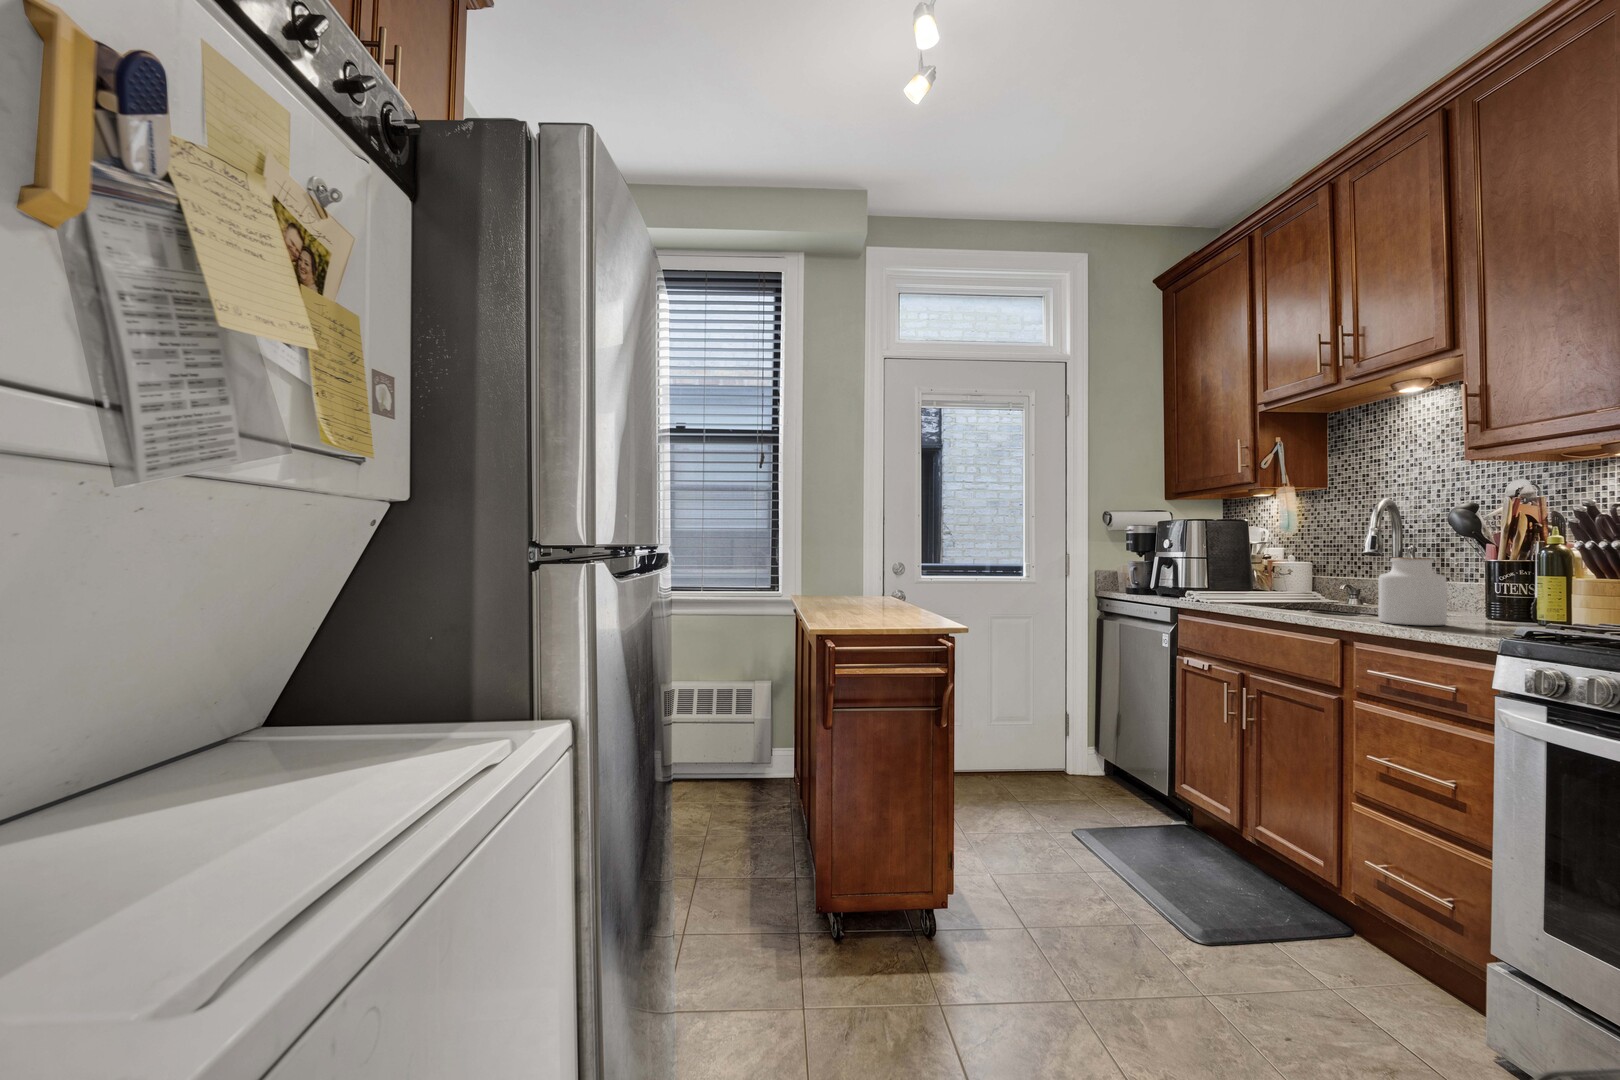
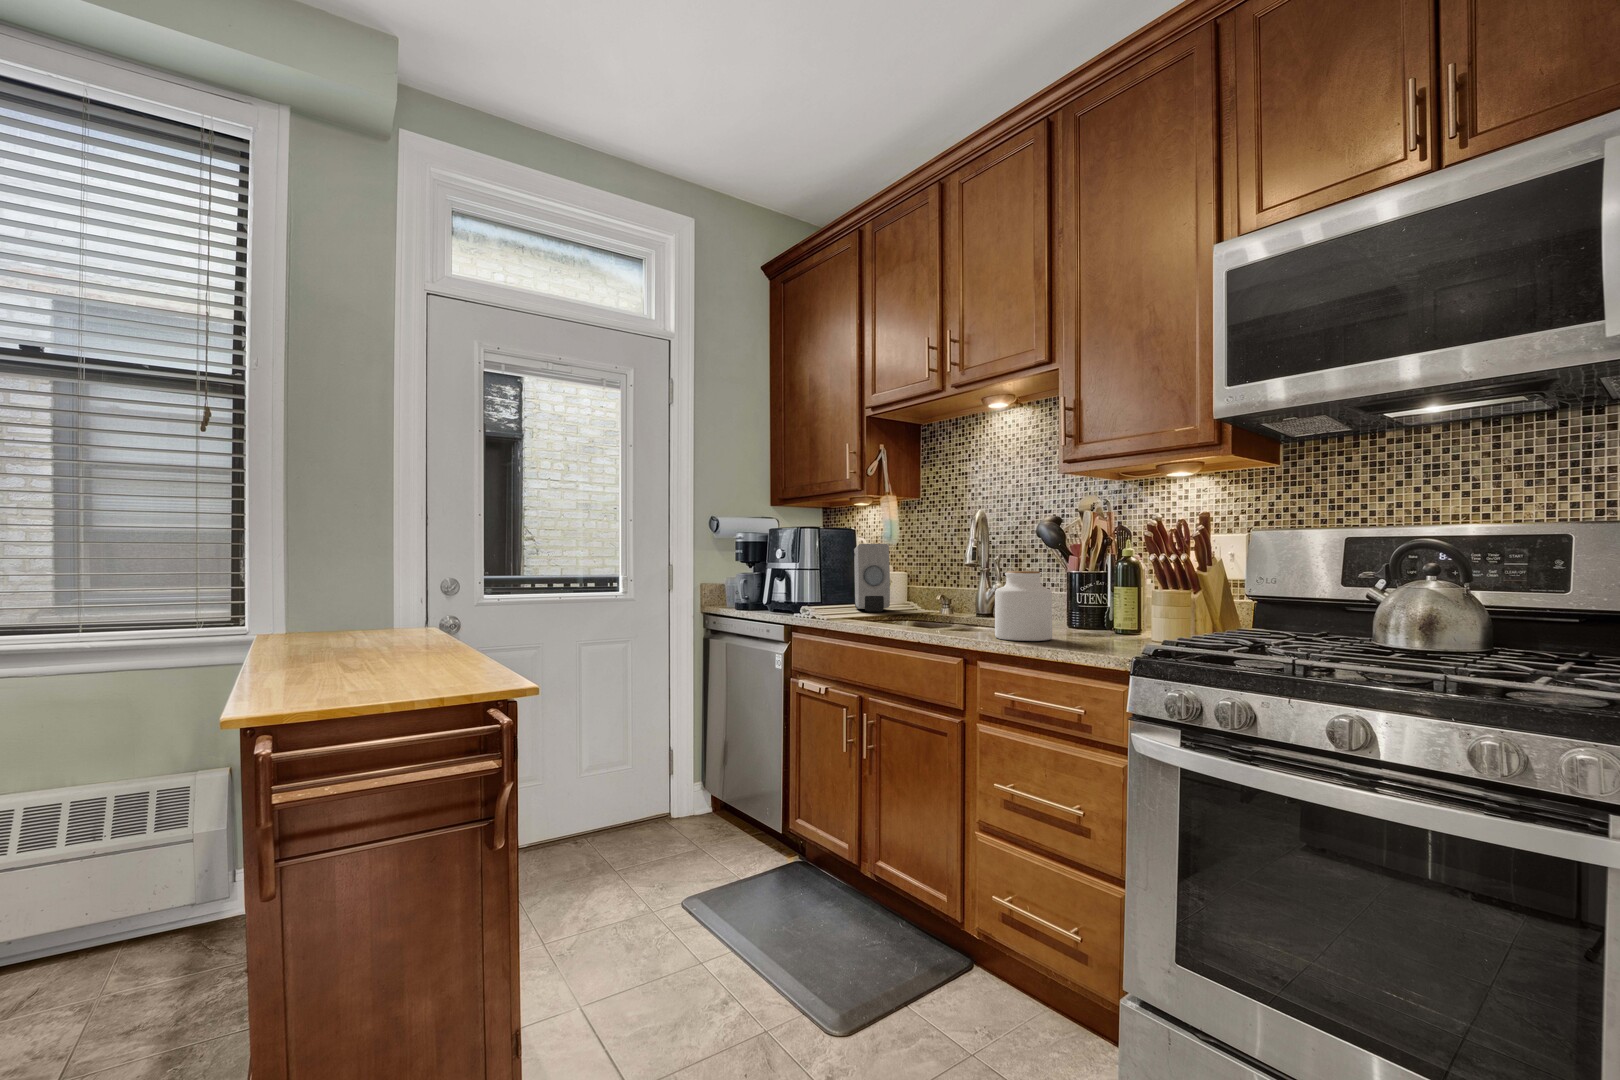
soap dispenser: none [1247,534,1284,599] -> present [854,544,890,612]

